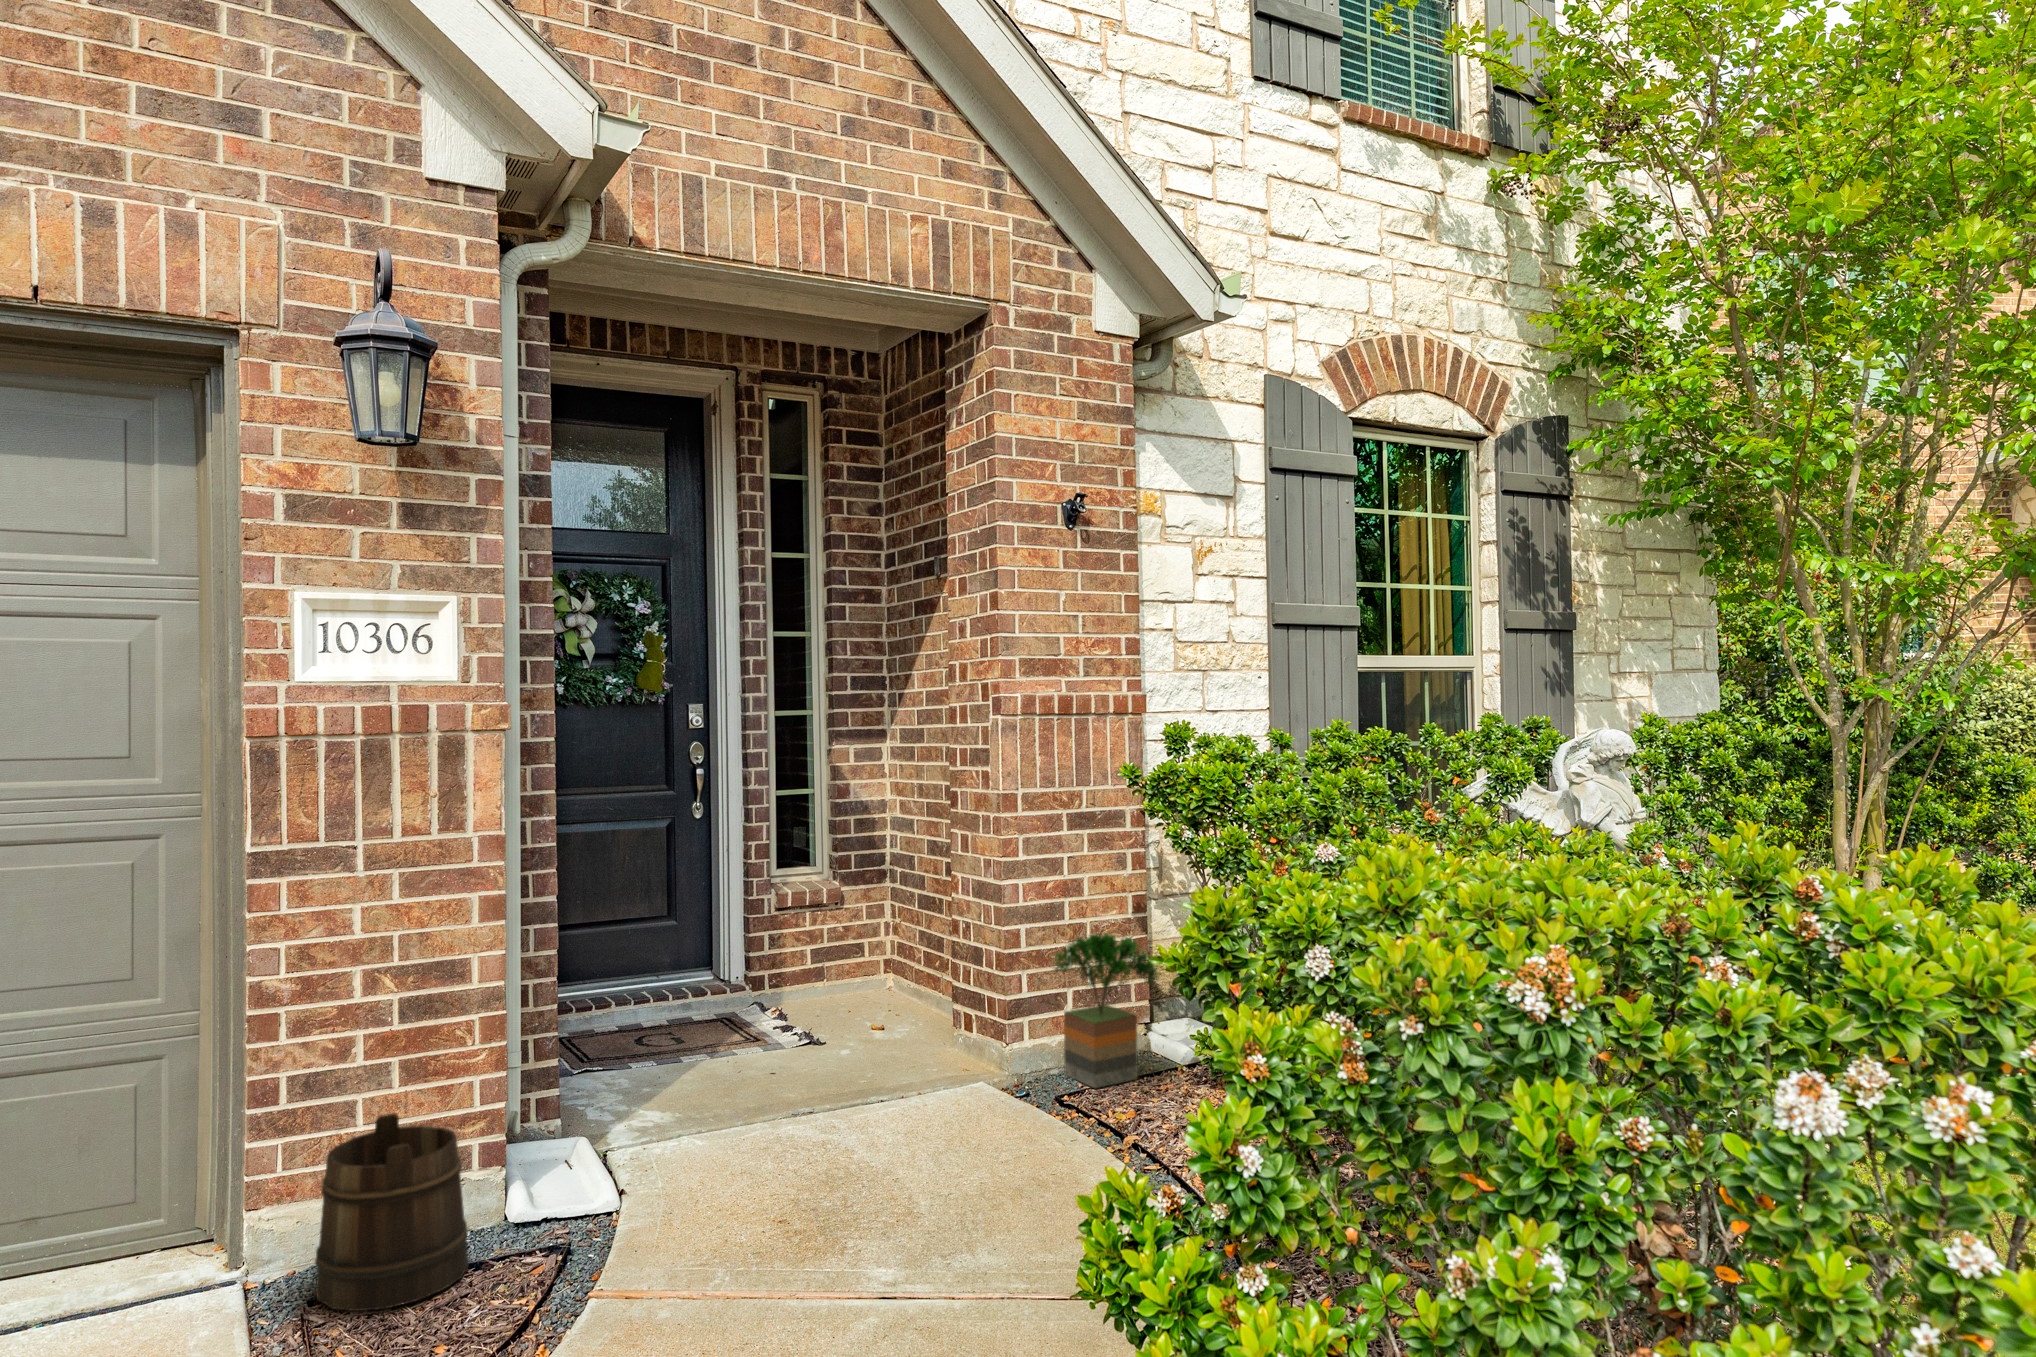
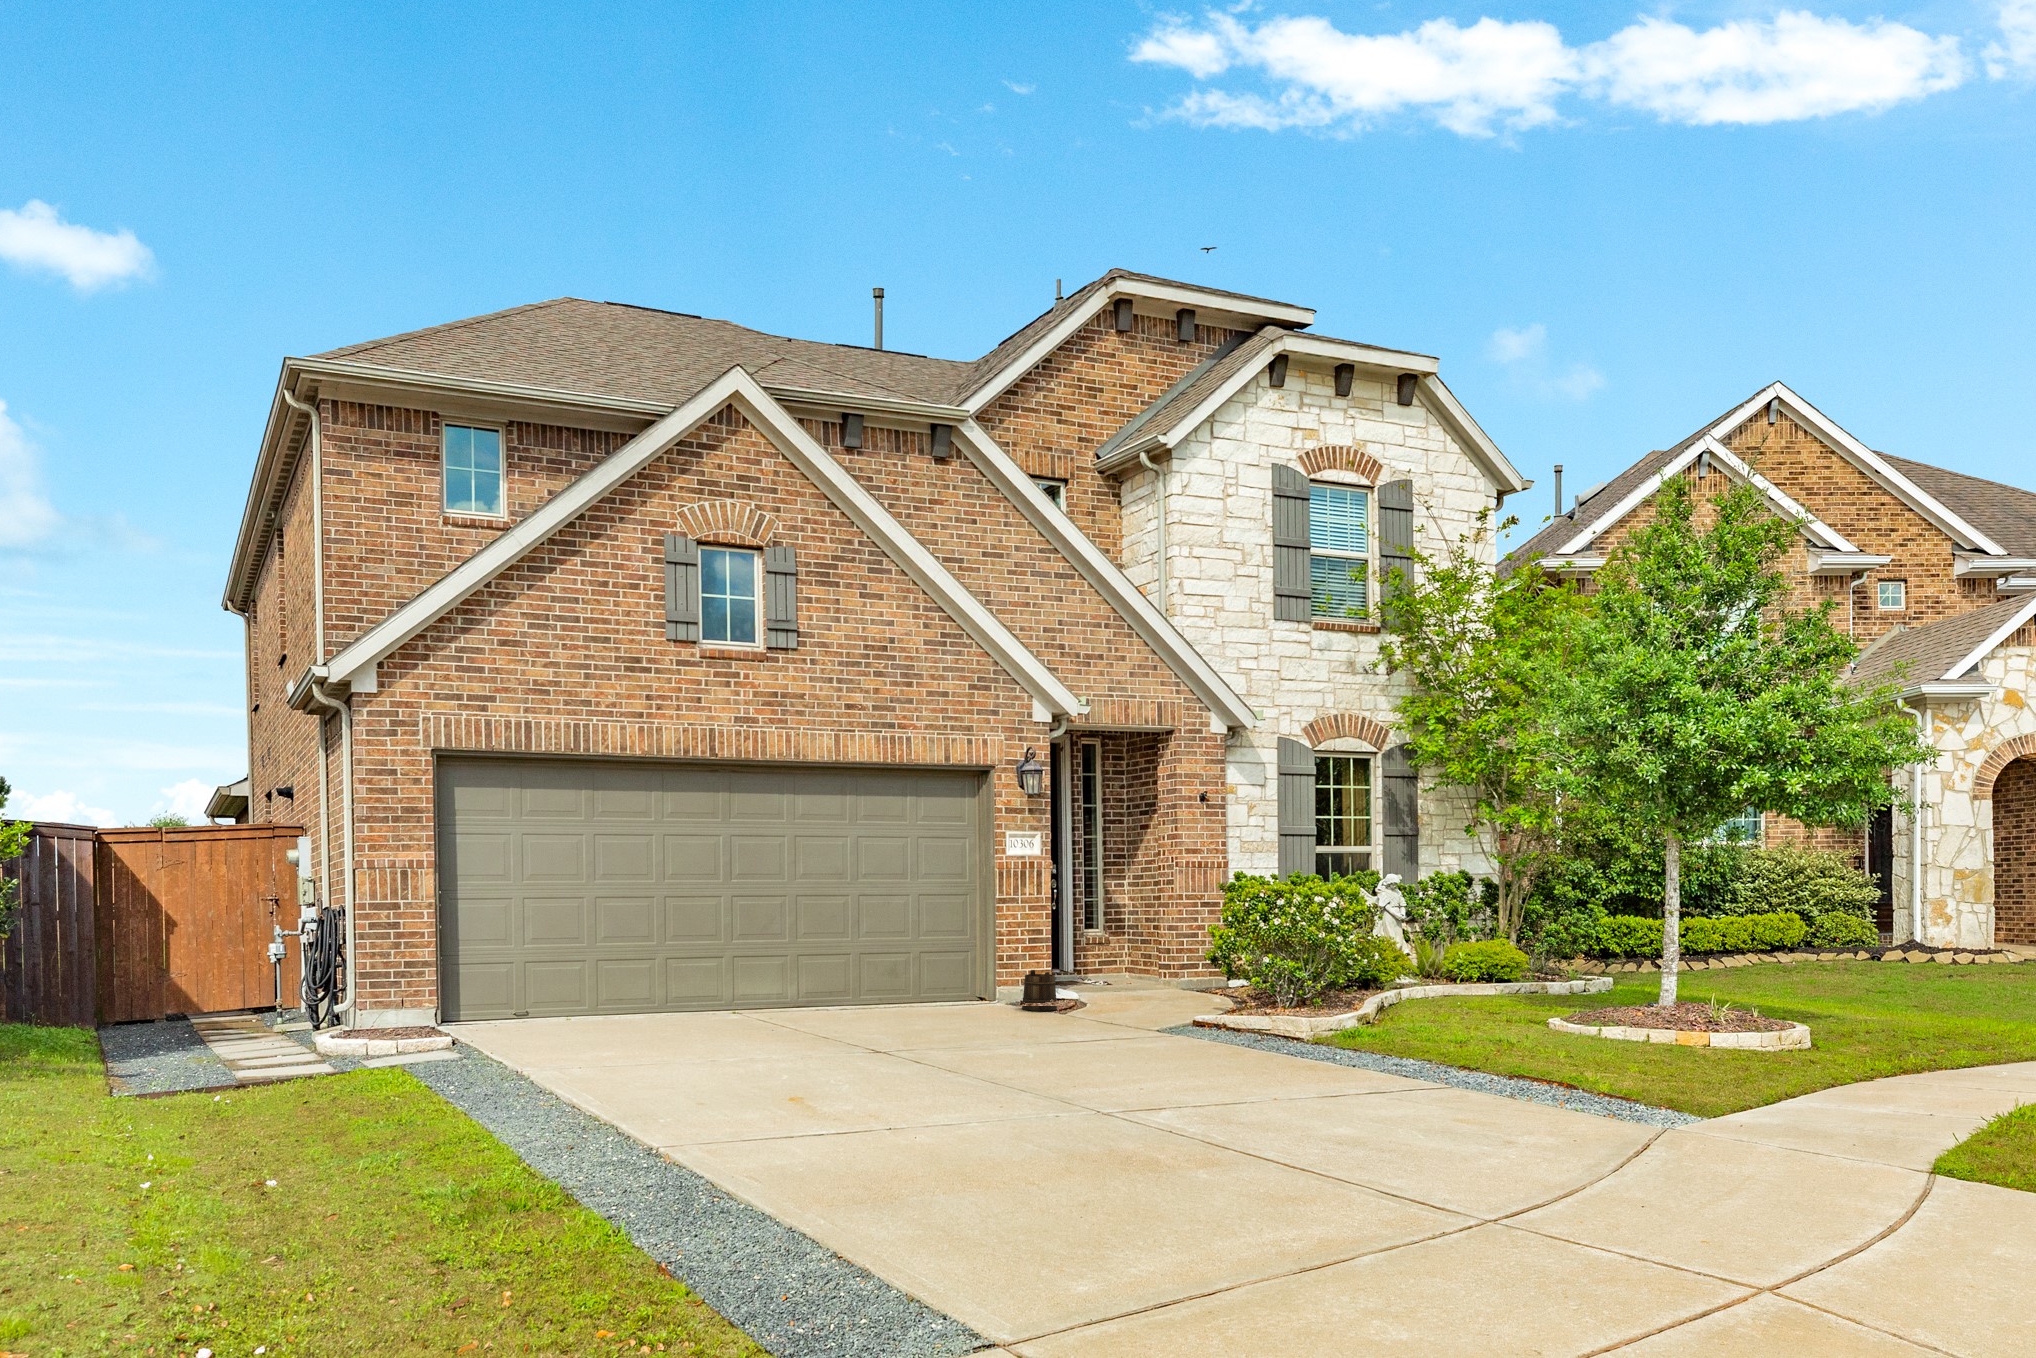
potted tree: present [1054,933,1159,1088] -> none [1197,945,1235,995]

